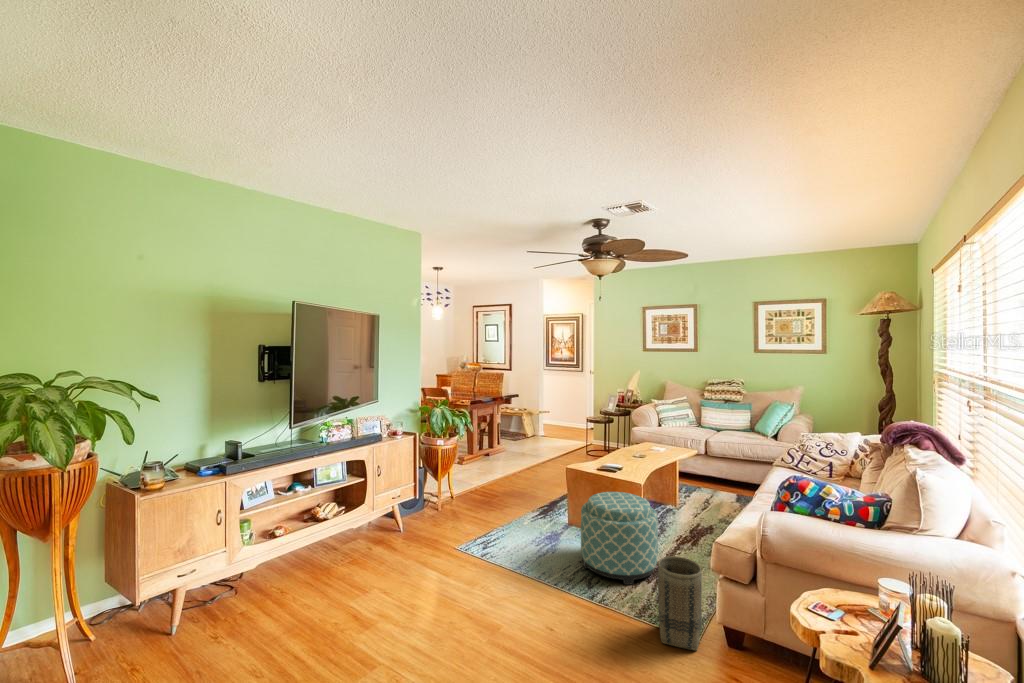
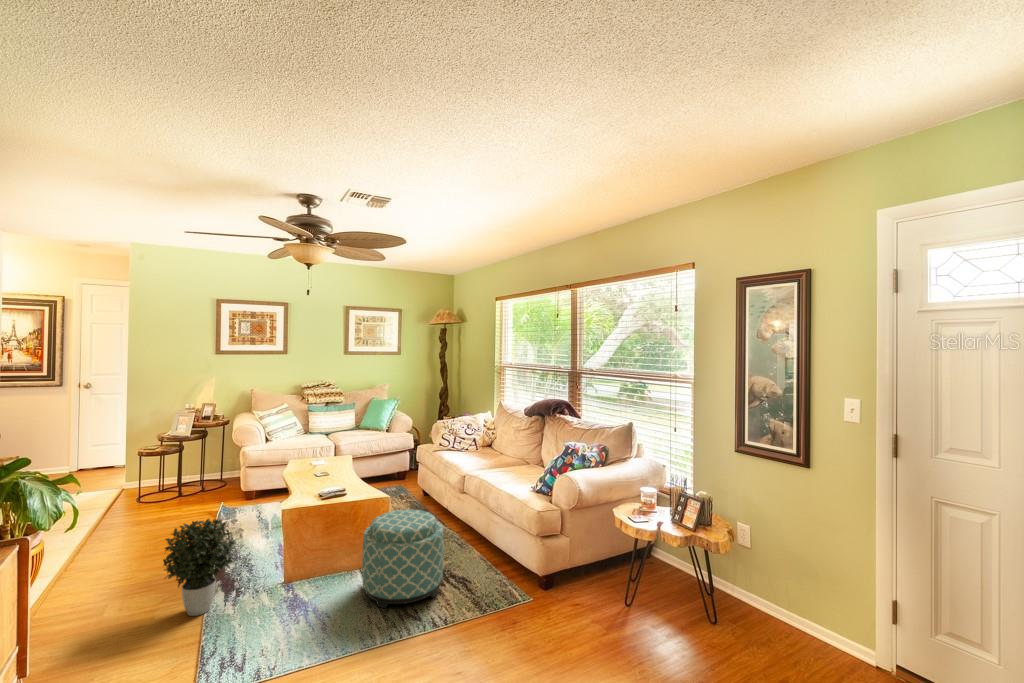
potted plant: none [493,454,536,517] -> present [163,519,236,616]
basket: present [658,556,702,651] -> none [502,537,540,614]

